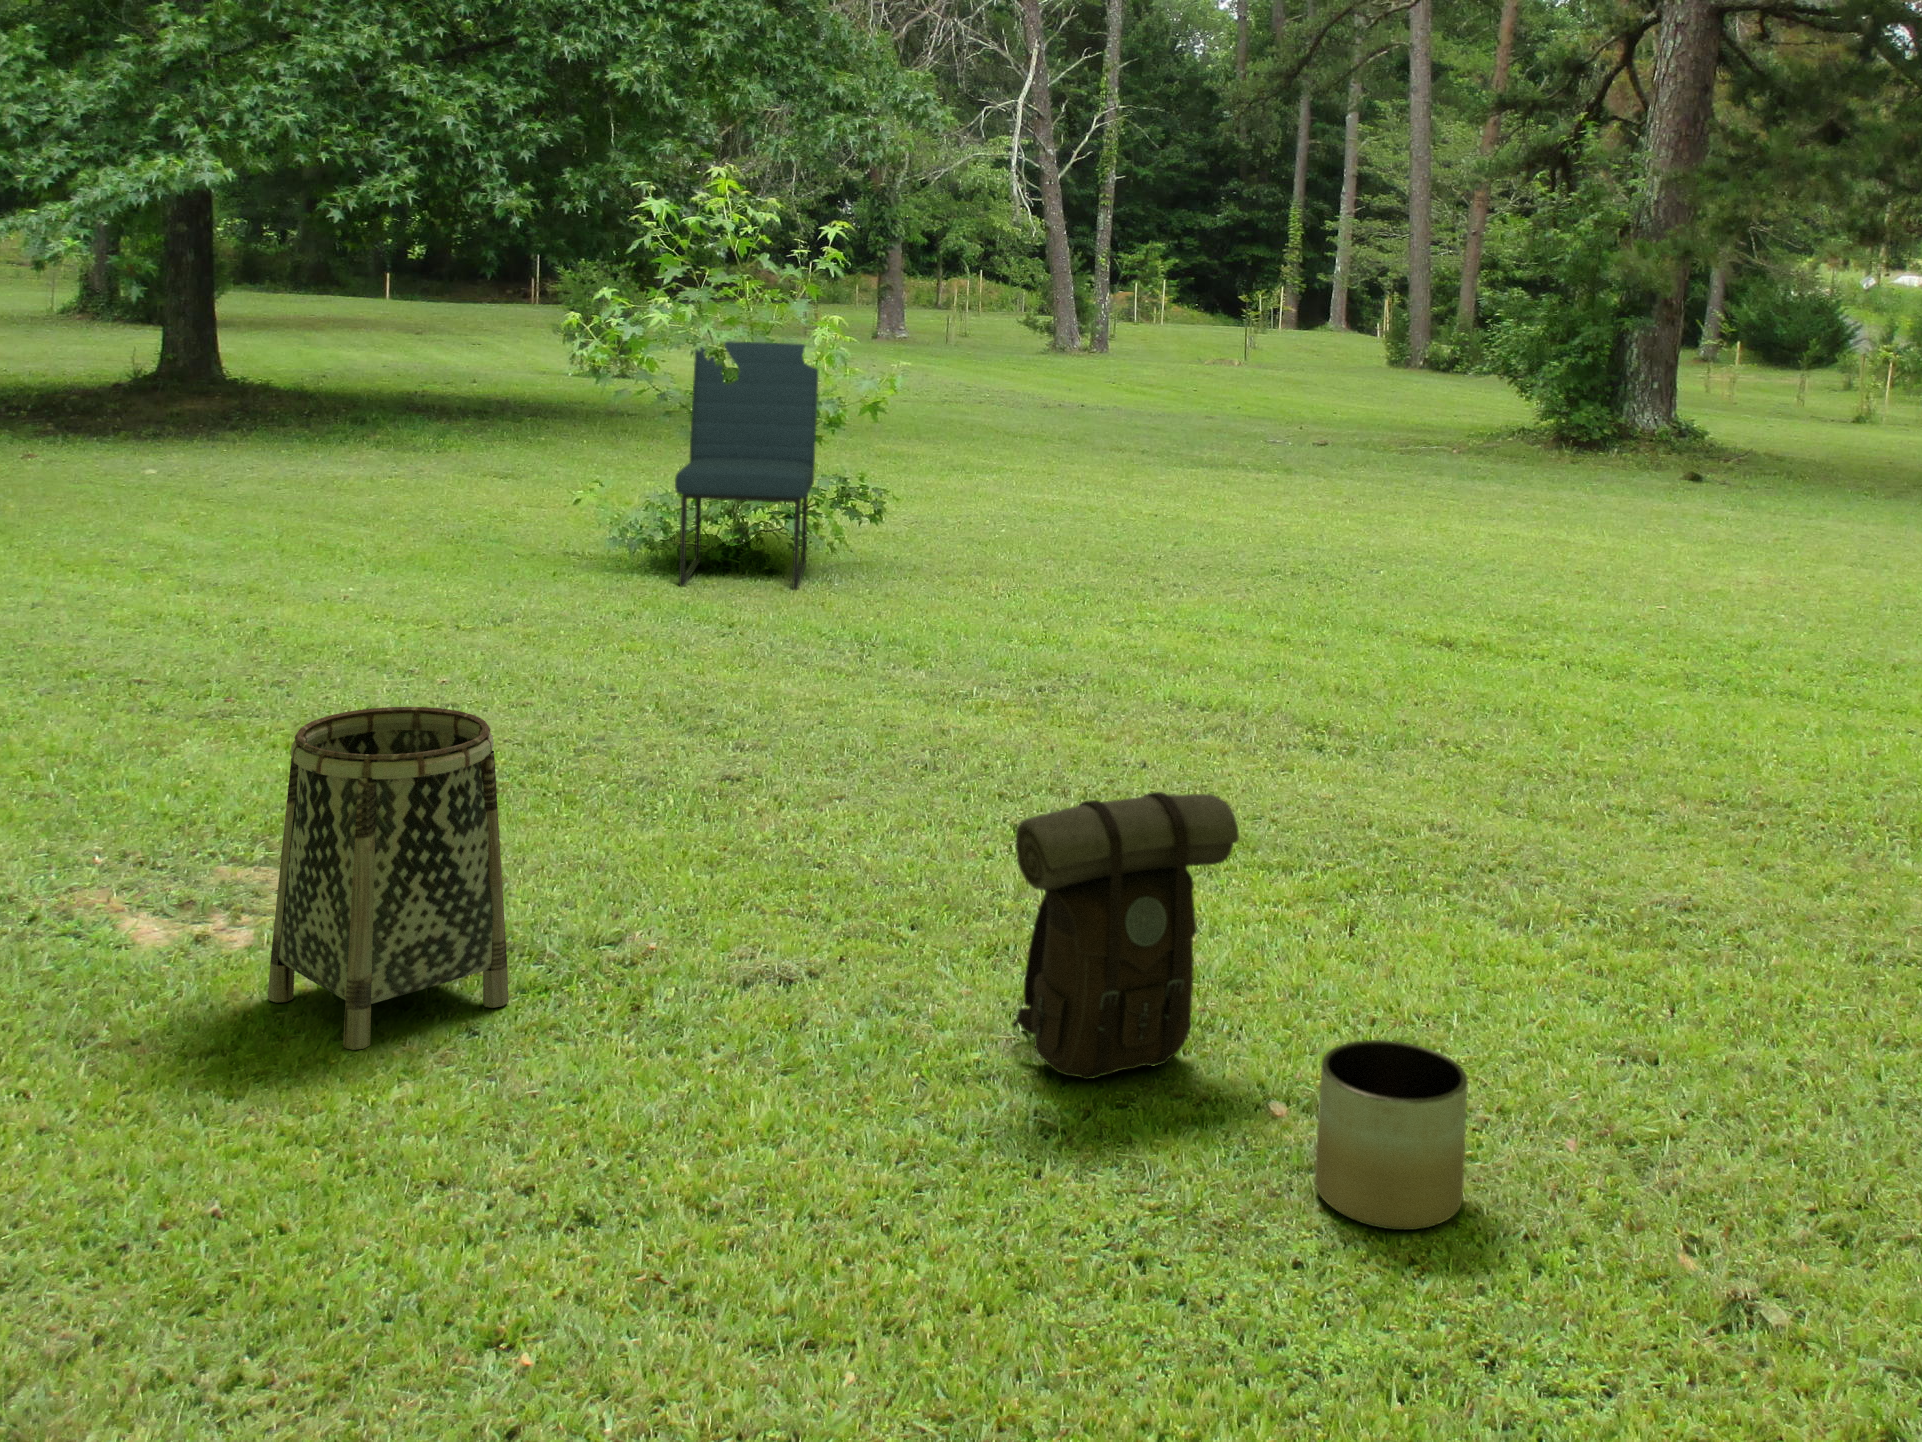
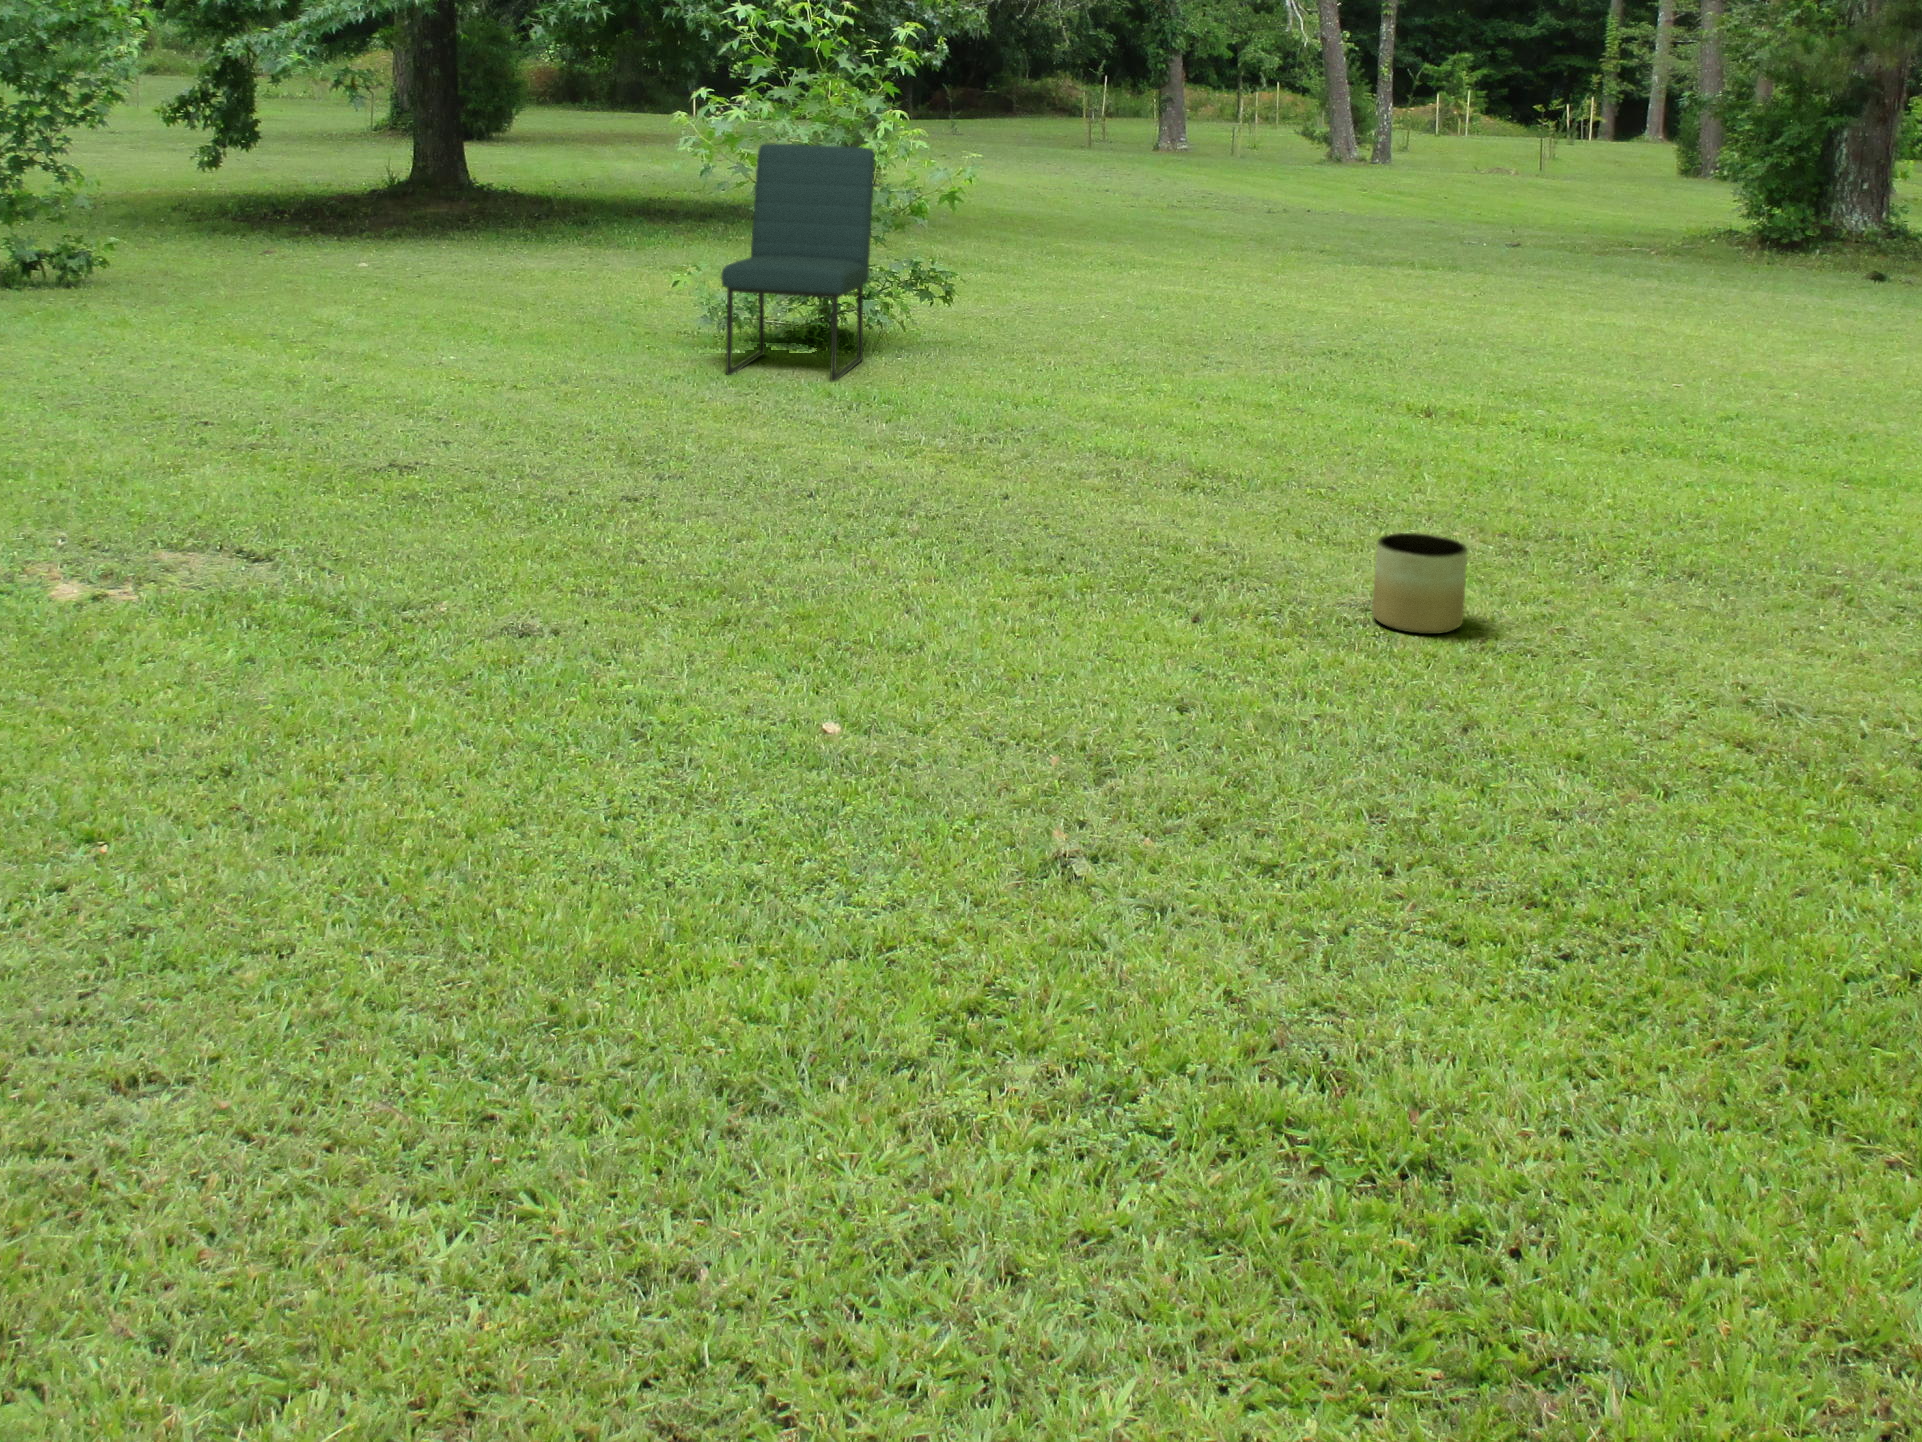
basket: present [268,707,509,1050] -> none [51,447,252,742]
backpack: present [1012,792,1239,1079] -> none [636,552,860,818]
planter: present [1315,1040,1468,1230] -> present [1372,533,1467,634]

